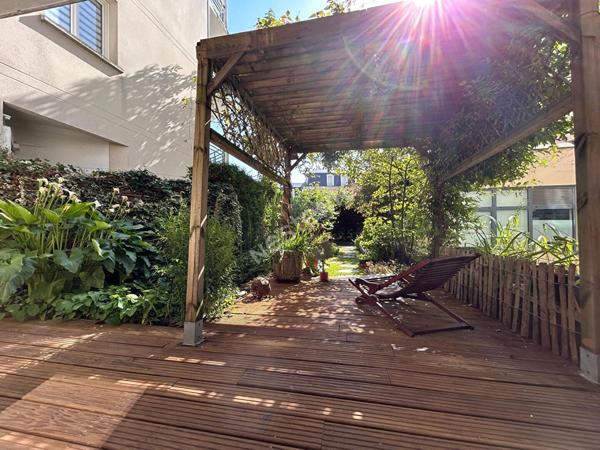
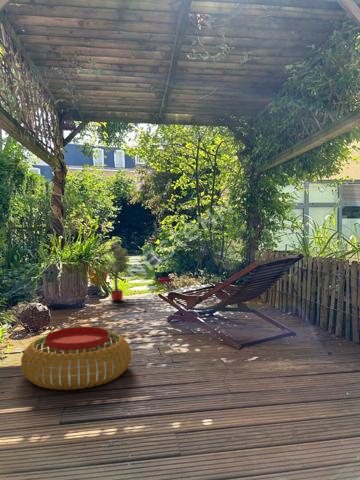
pouf: none [222,303,309,358] -> present [21,327,131,390]

